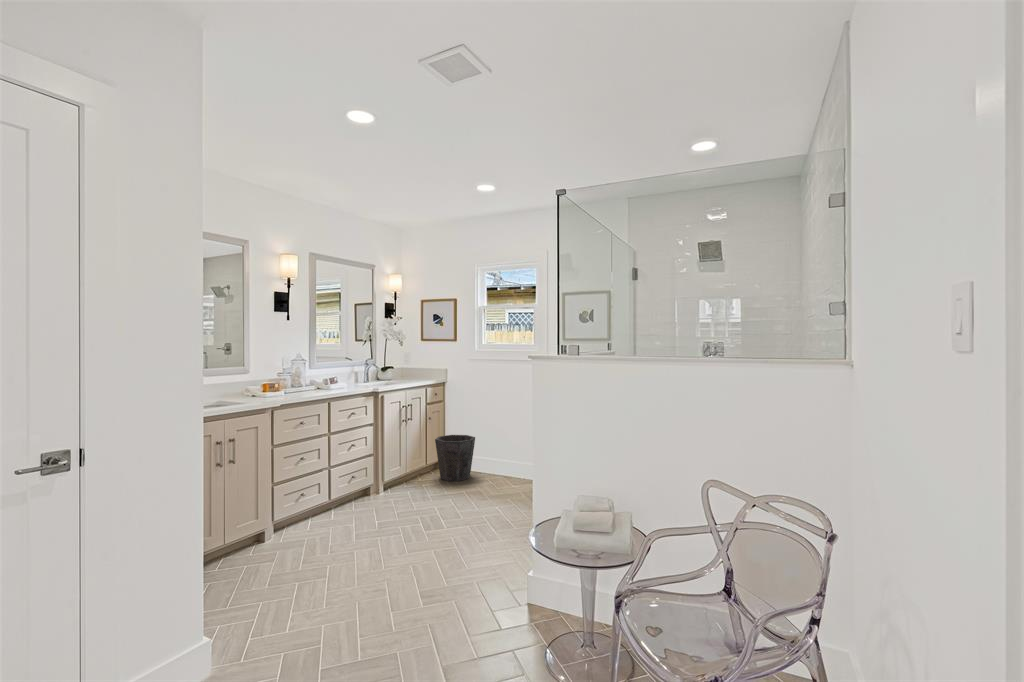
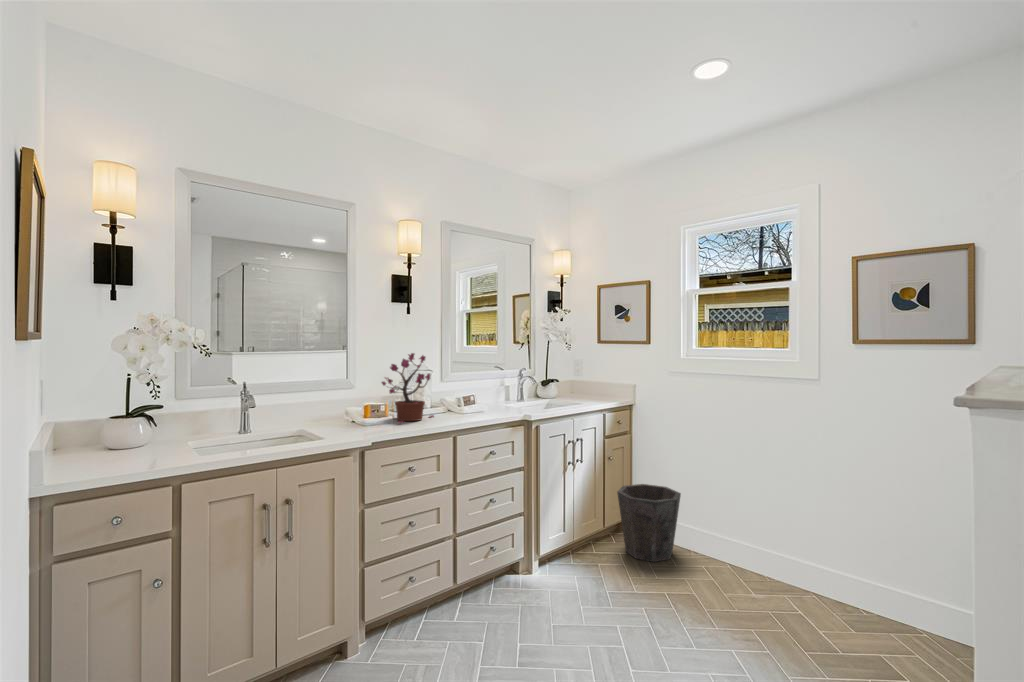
potted plant: none [273,348,311,395] -> present [382,353,434,423]

